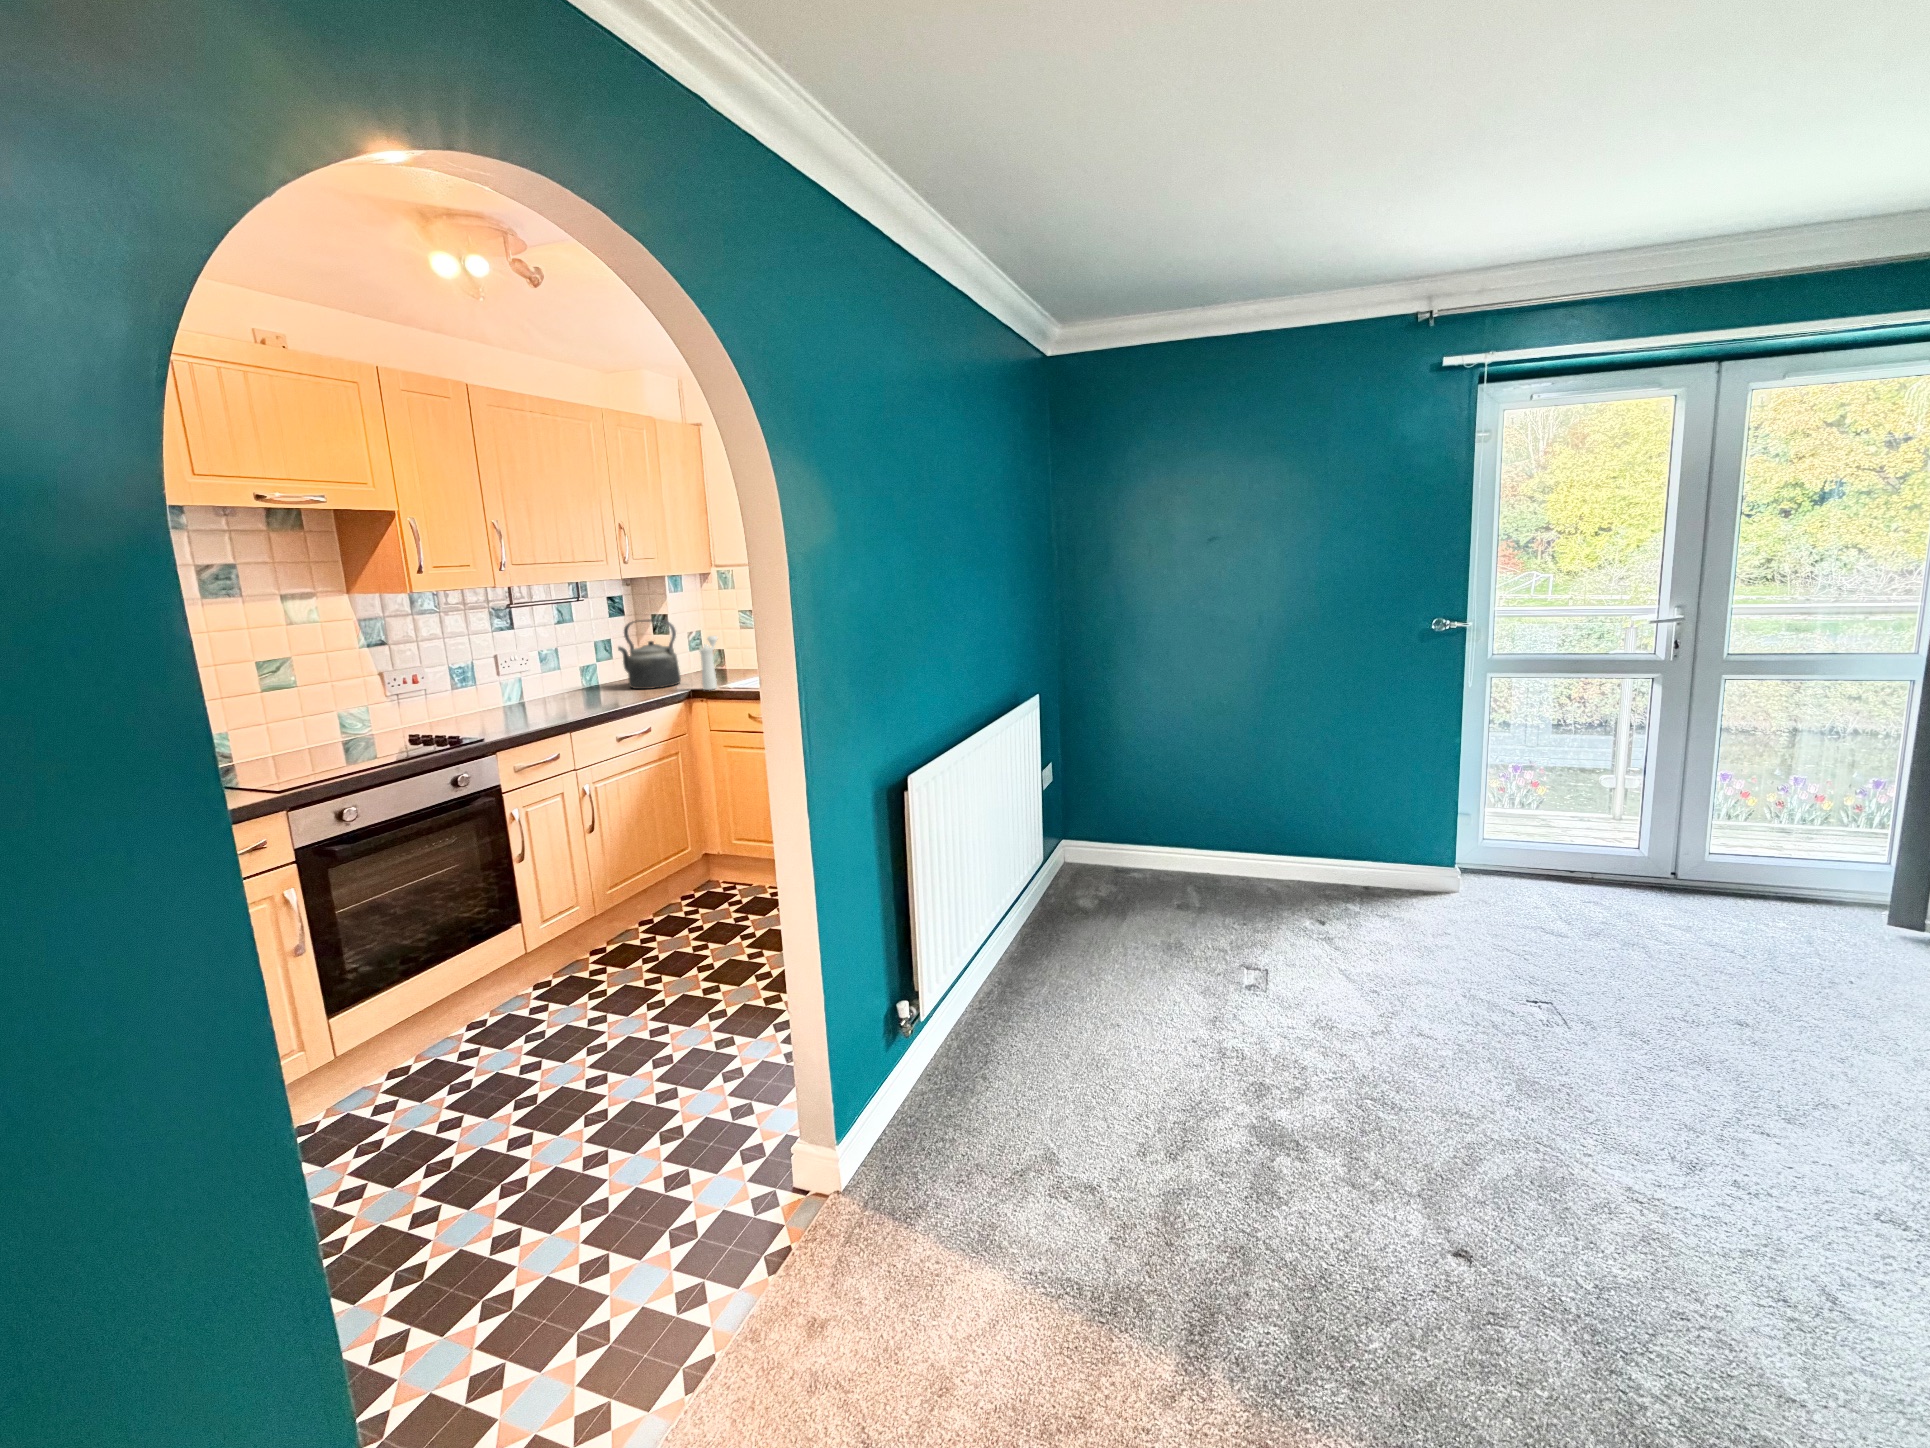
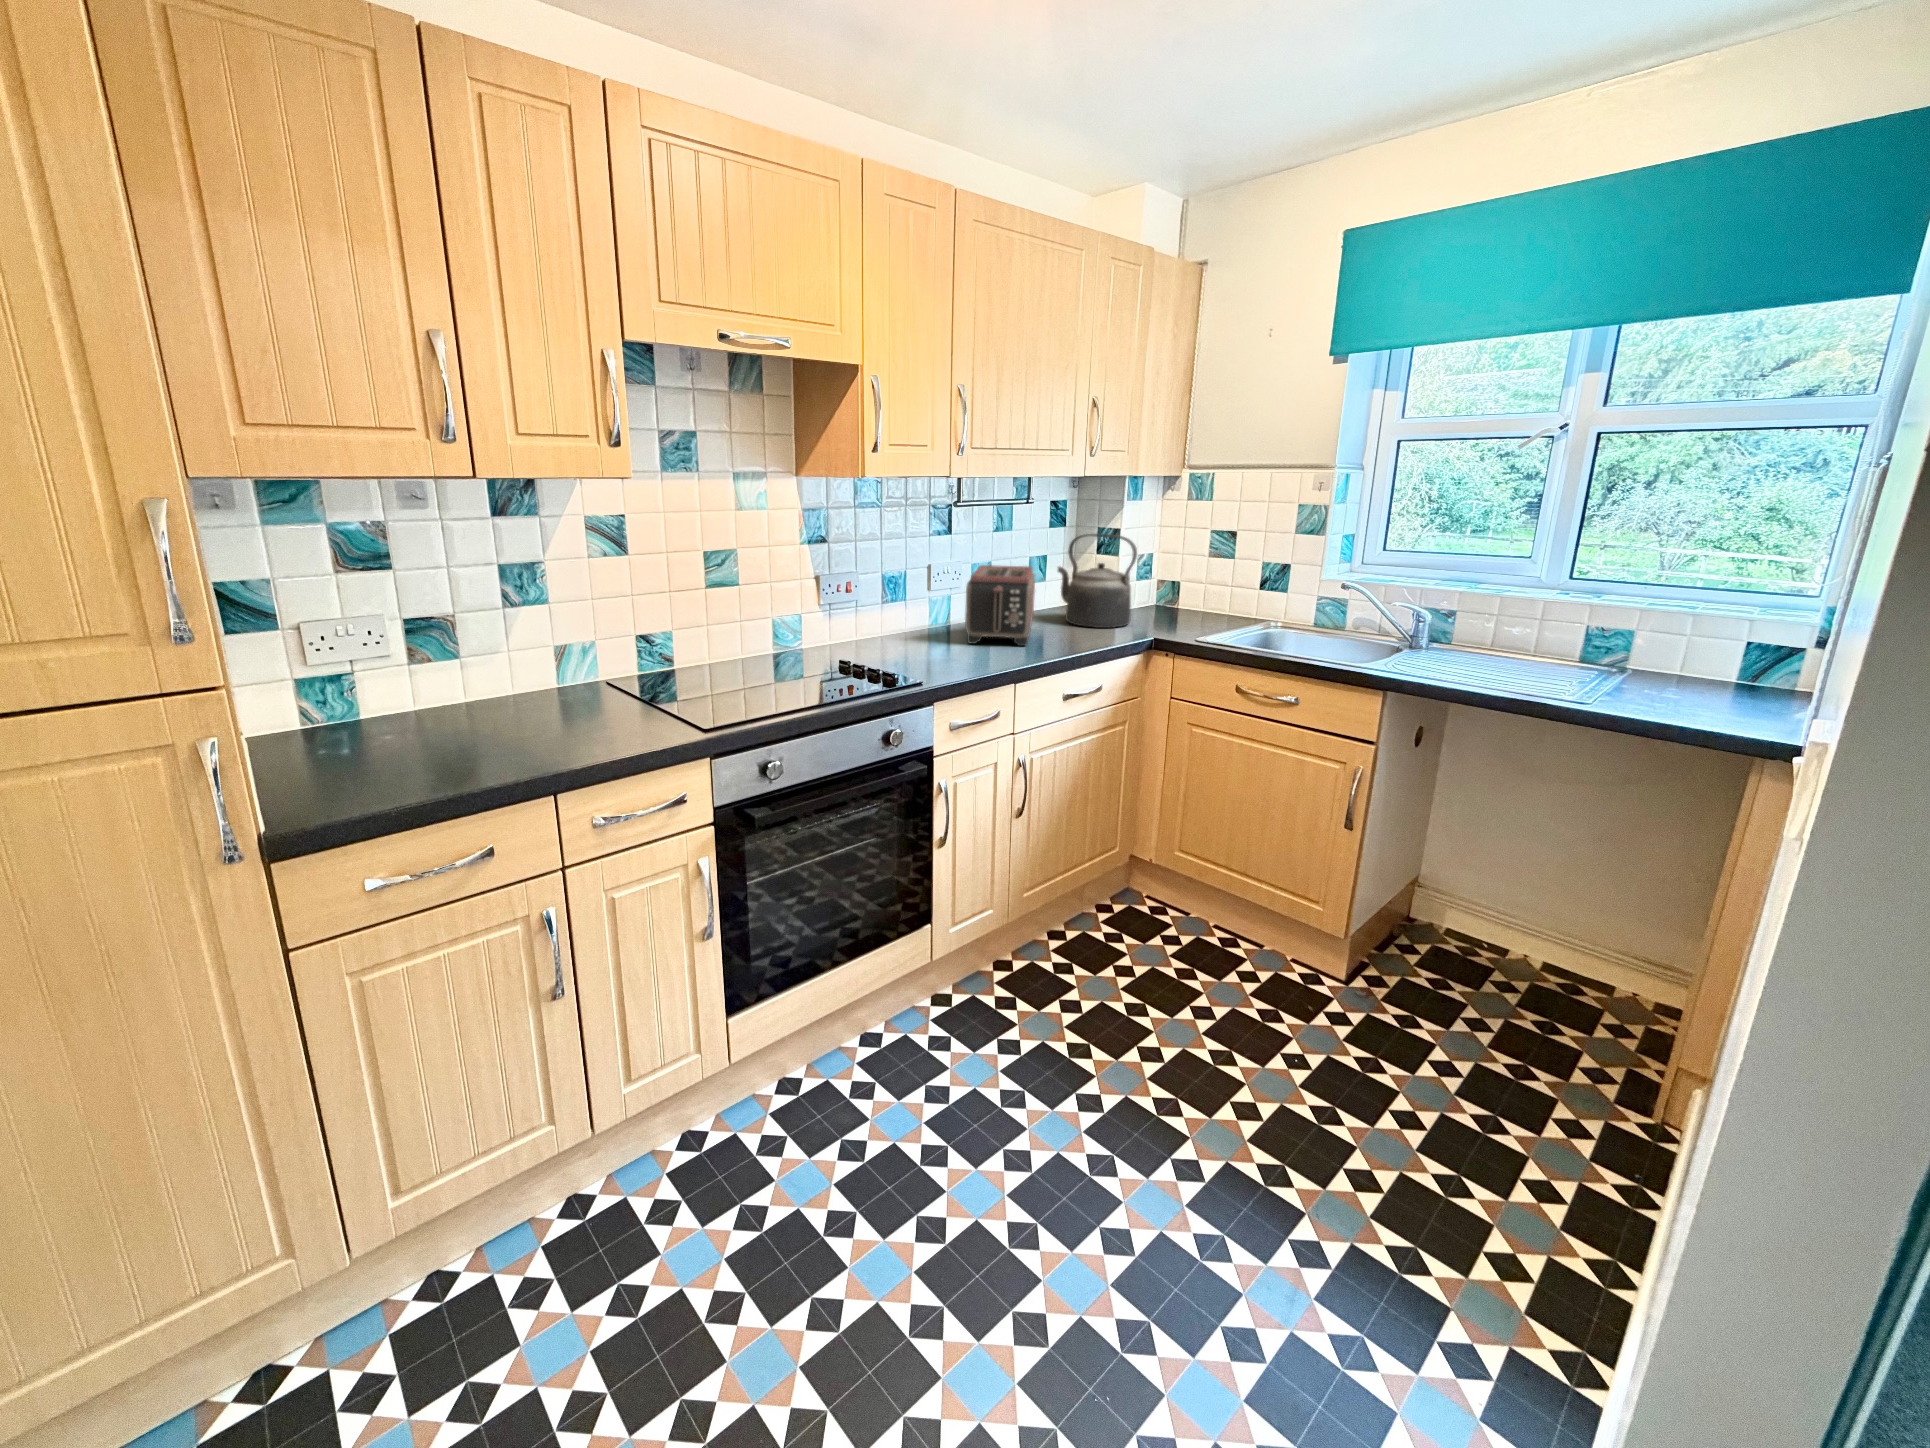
pepper mill: present [700,636,717,690] -> none [1169,564,1196,642]
toaster: none [527,648,597,711] -> present [965,565,1035,646]

